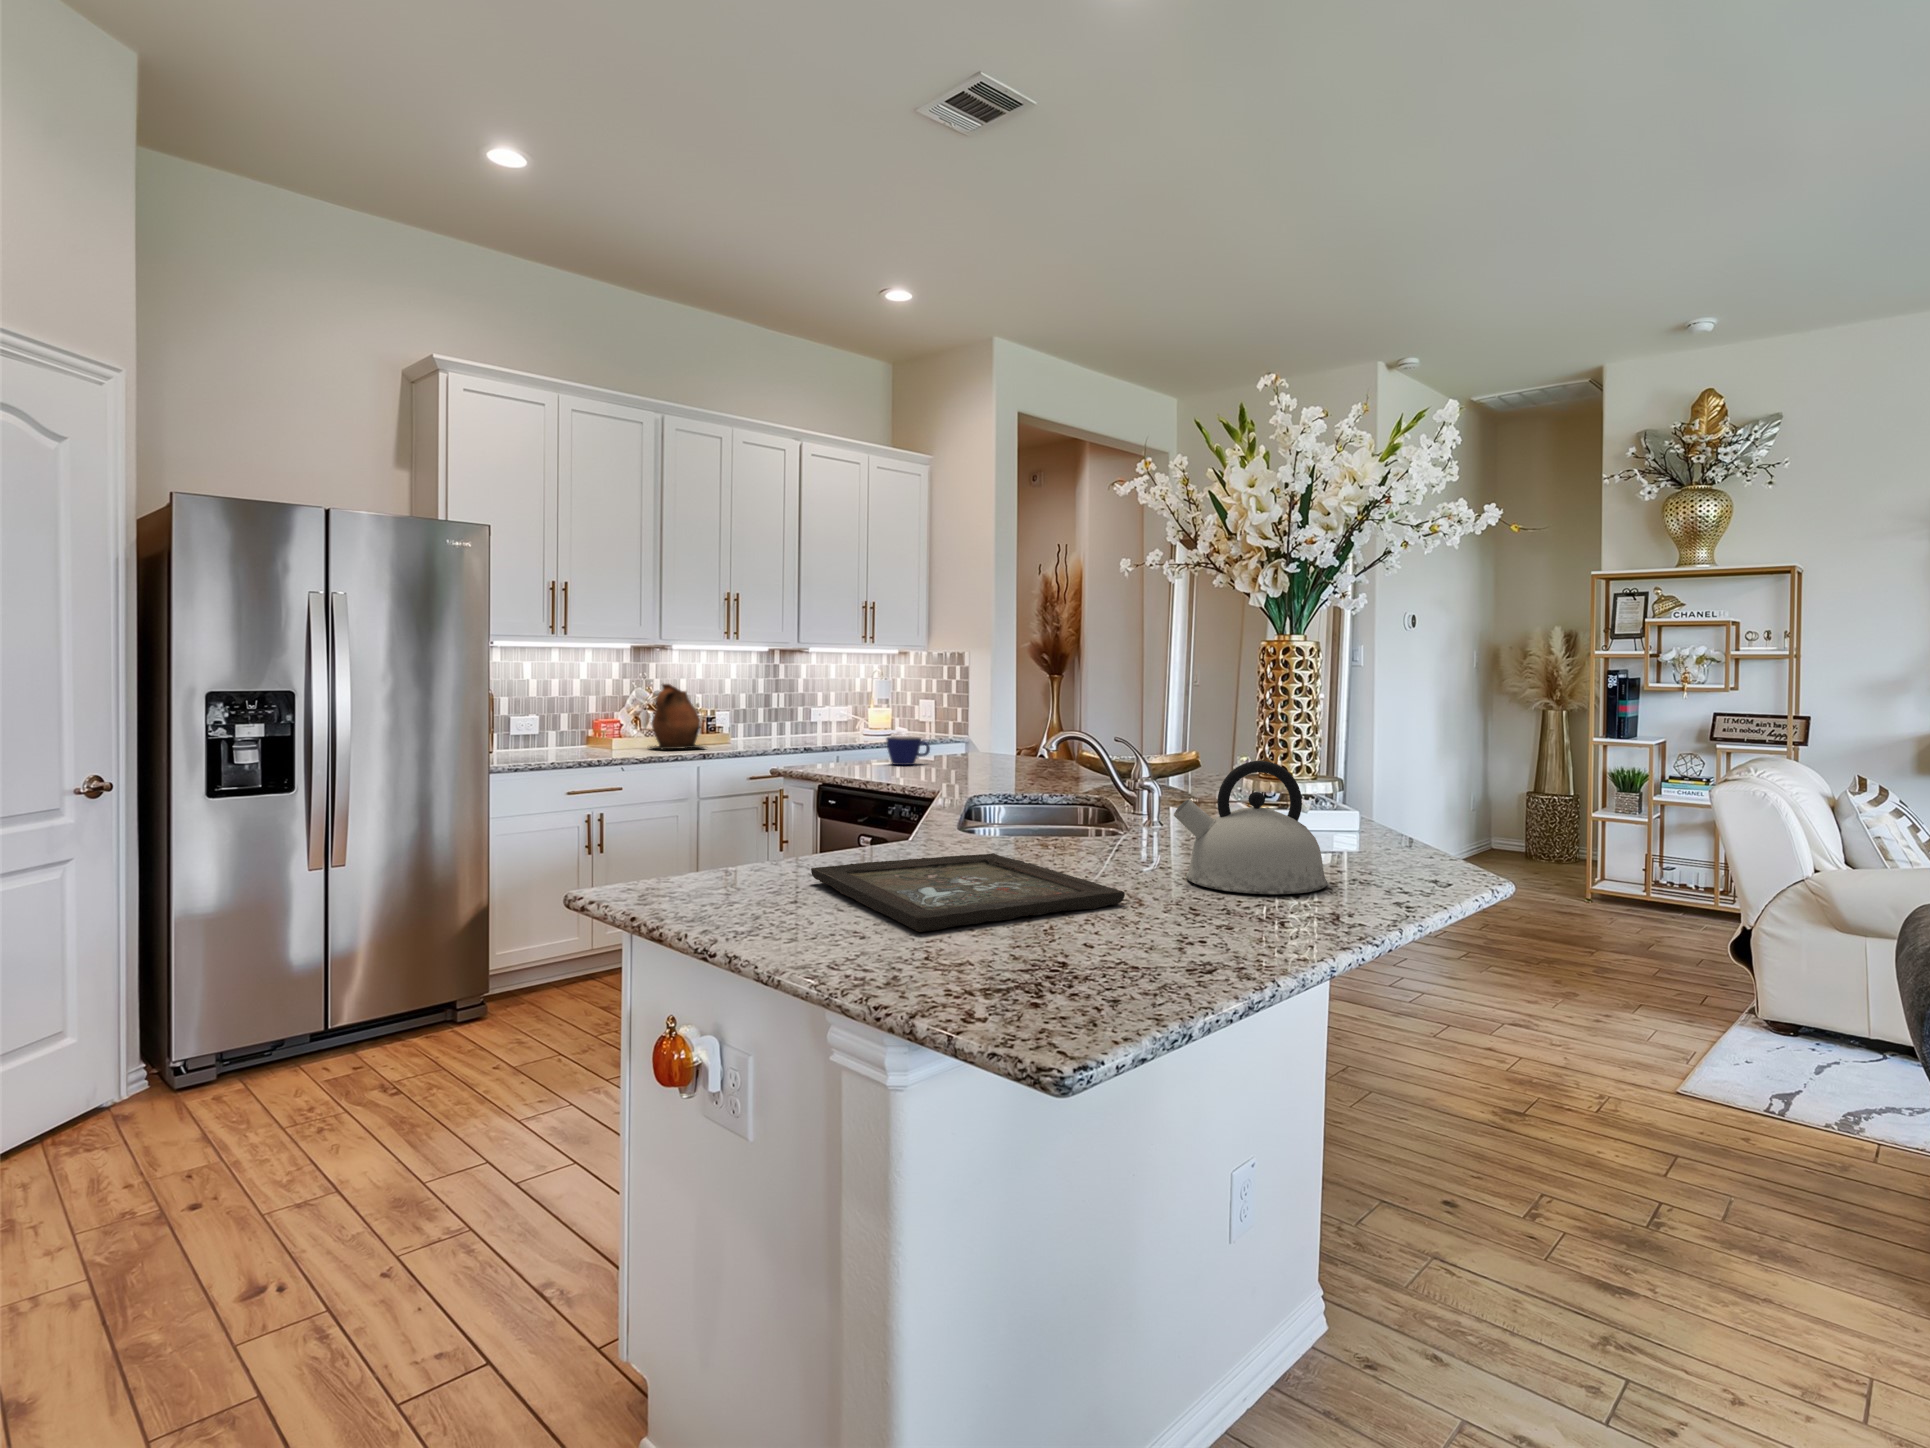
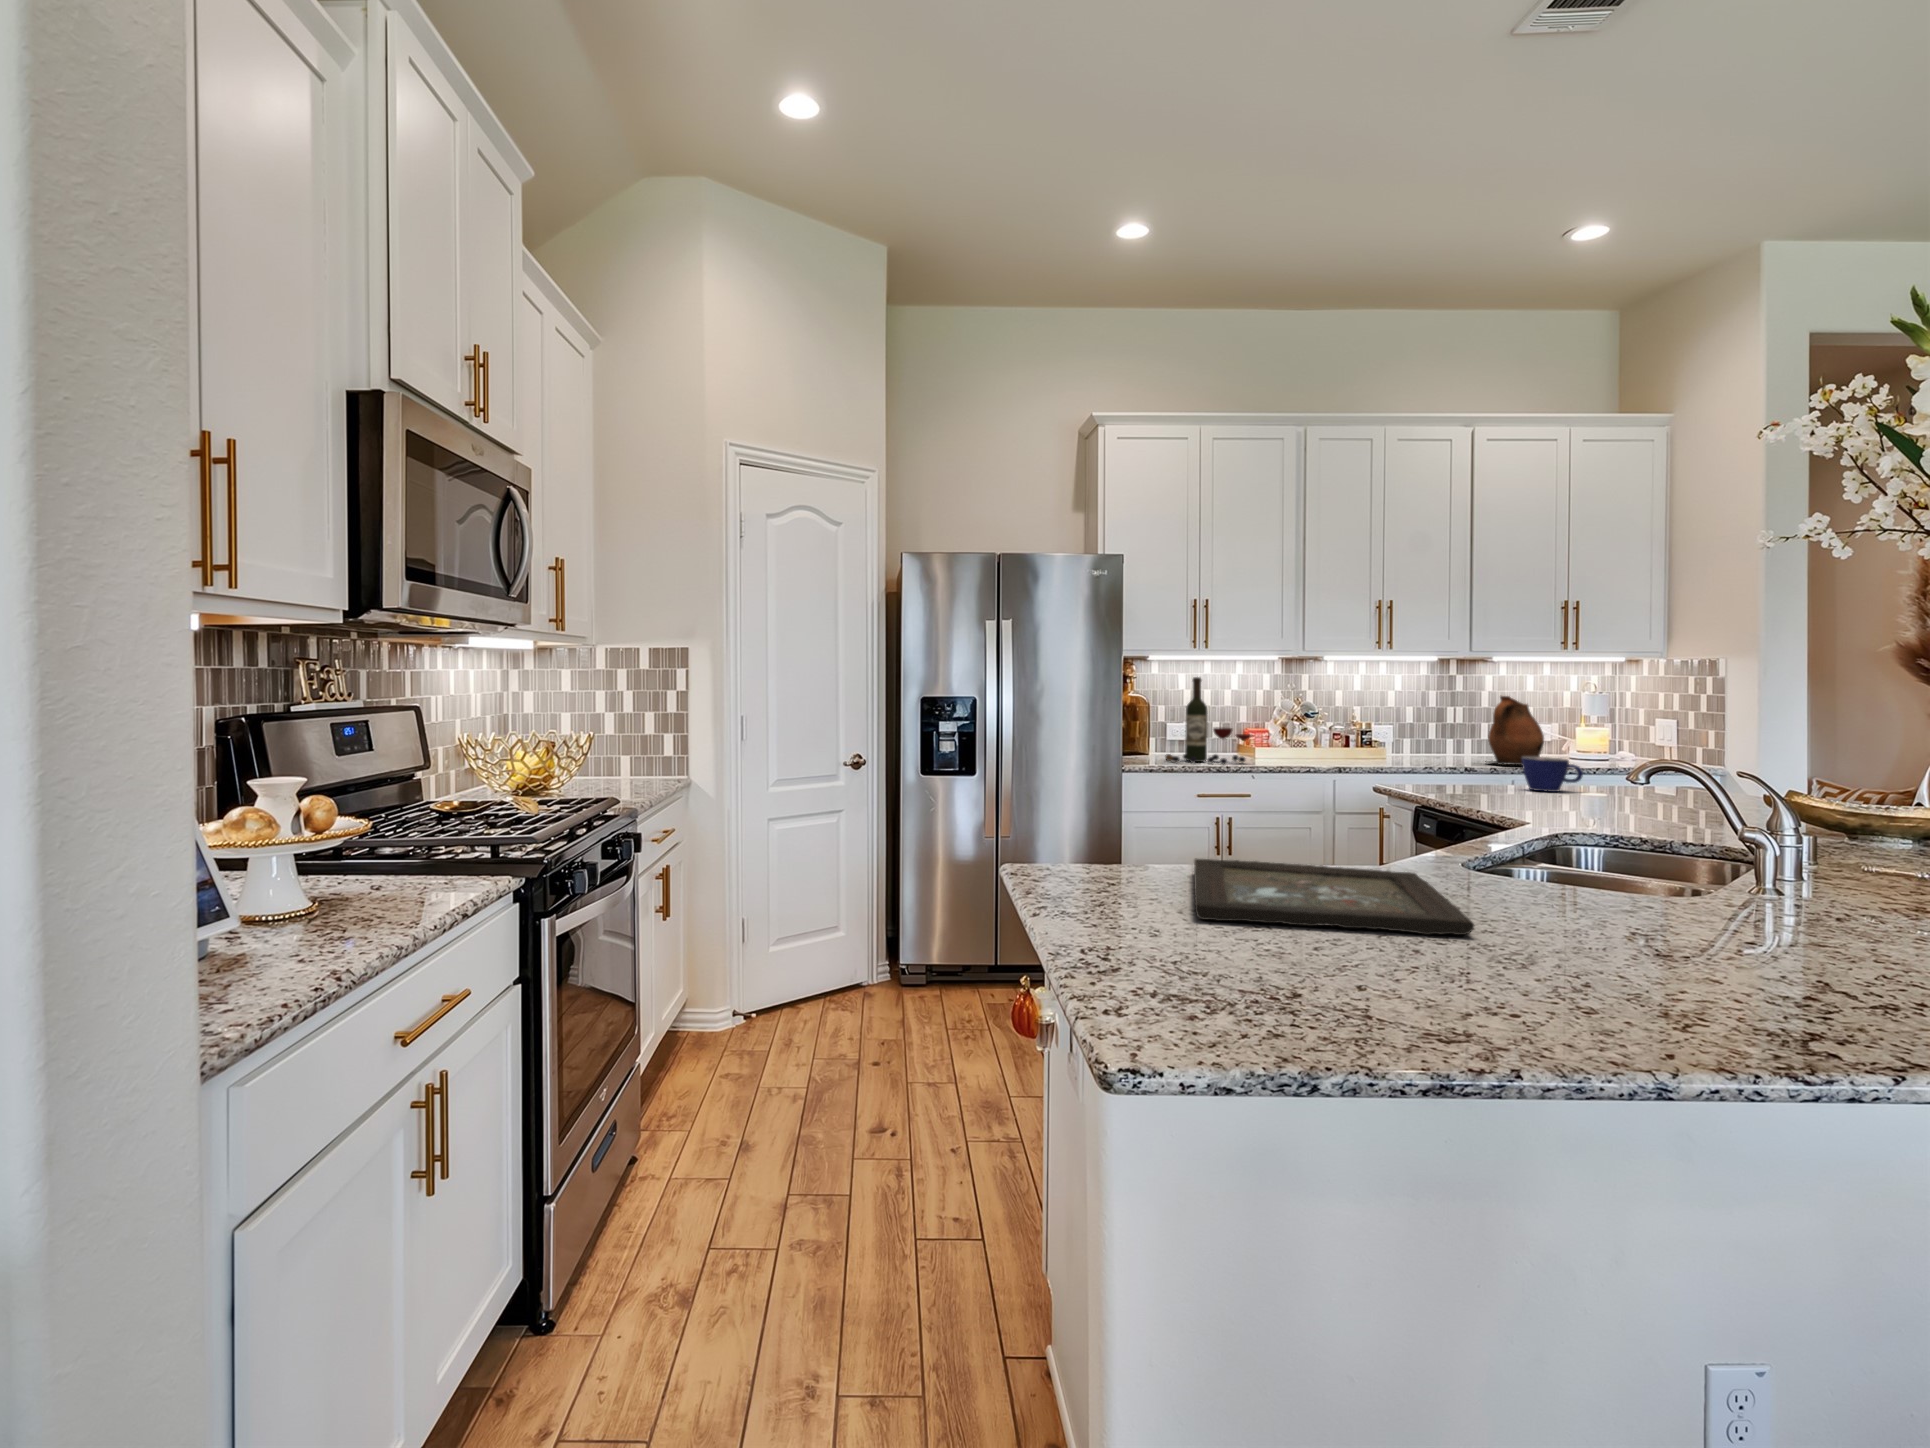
wine bottle: none [522,668,624,760] -> present [1165,677,1251,764]
ceramic pitcher: present [652,684,705,749] -> present [1485,696,1544,765]
kettle: present [1174,761,1327,894] -> none [1604,786,1851,970]

